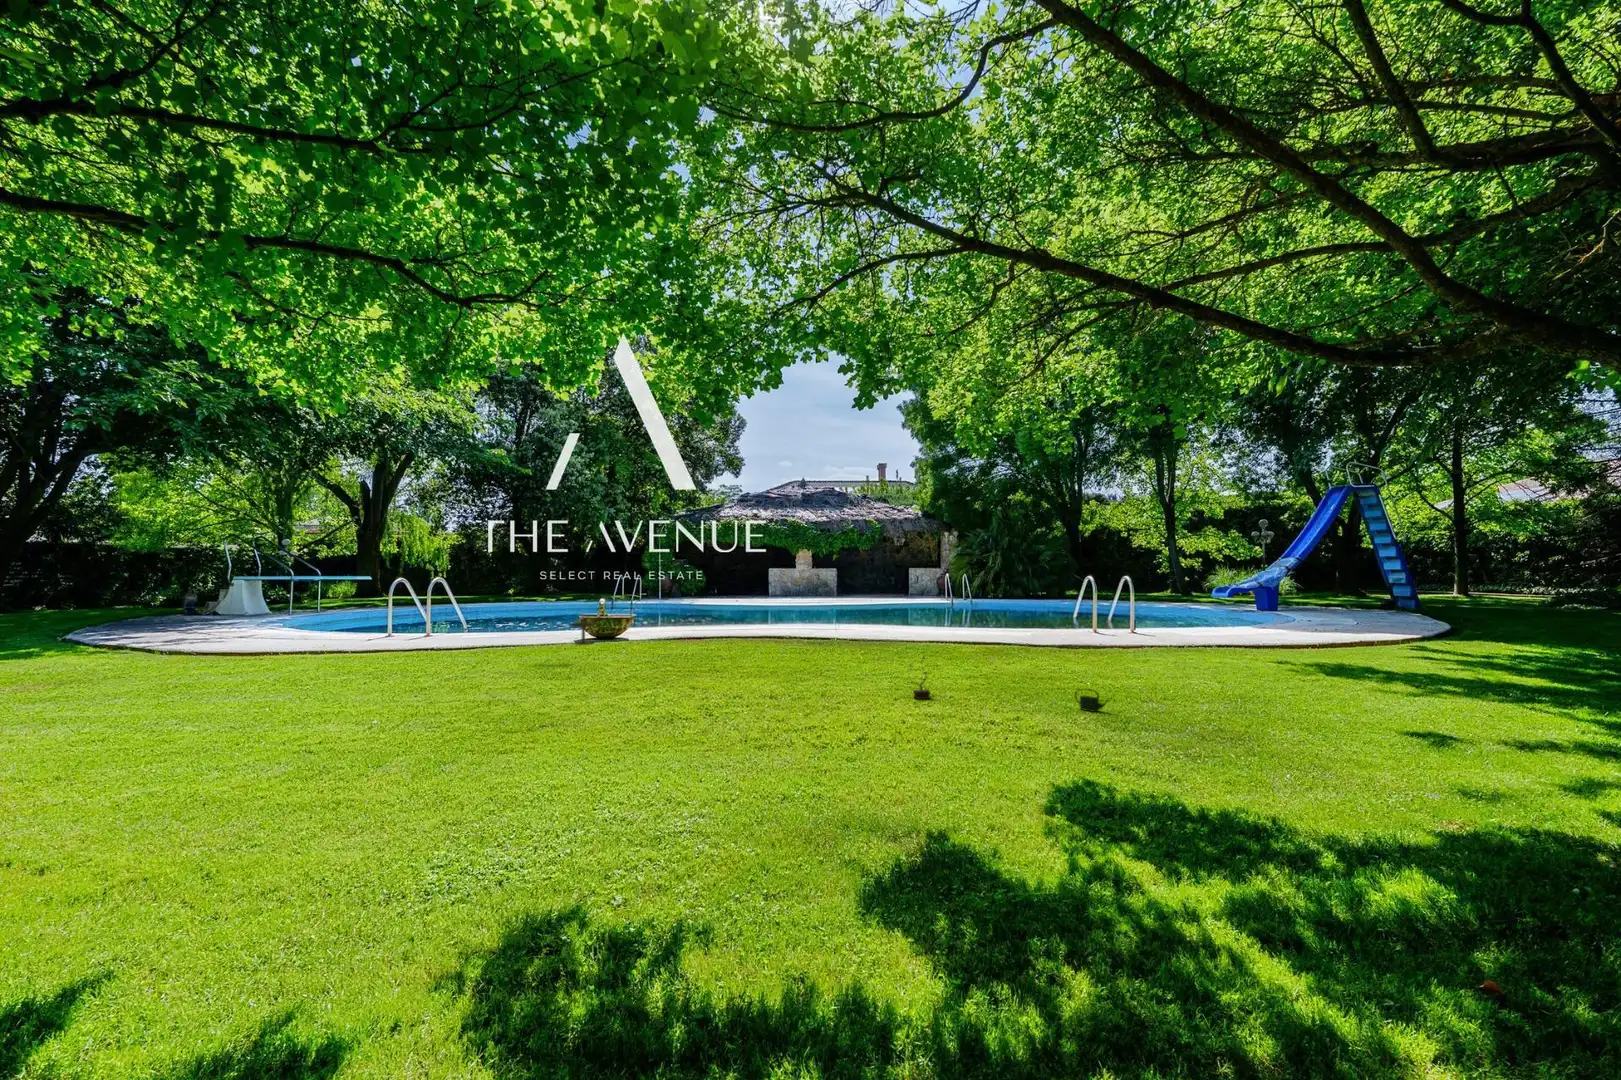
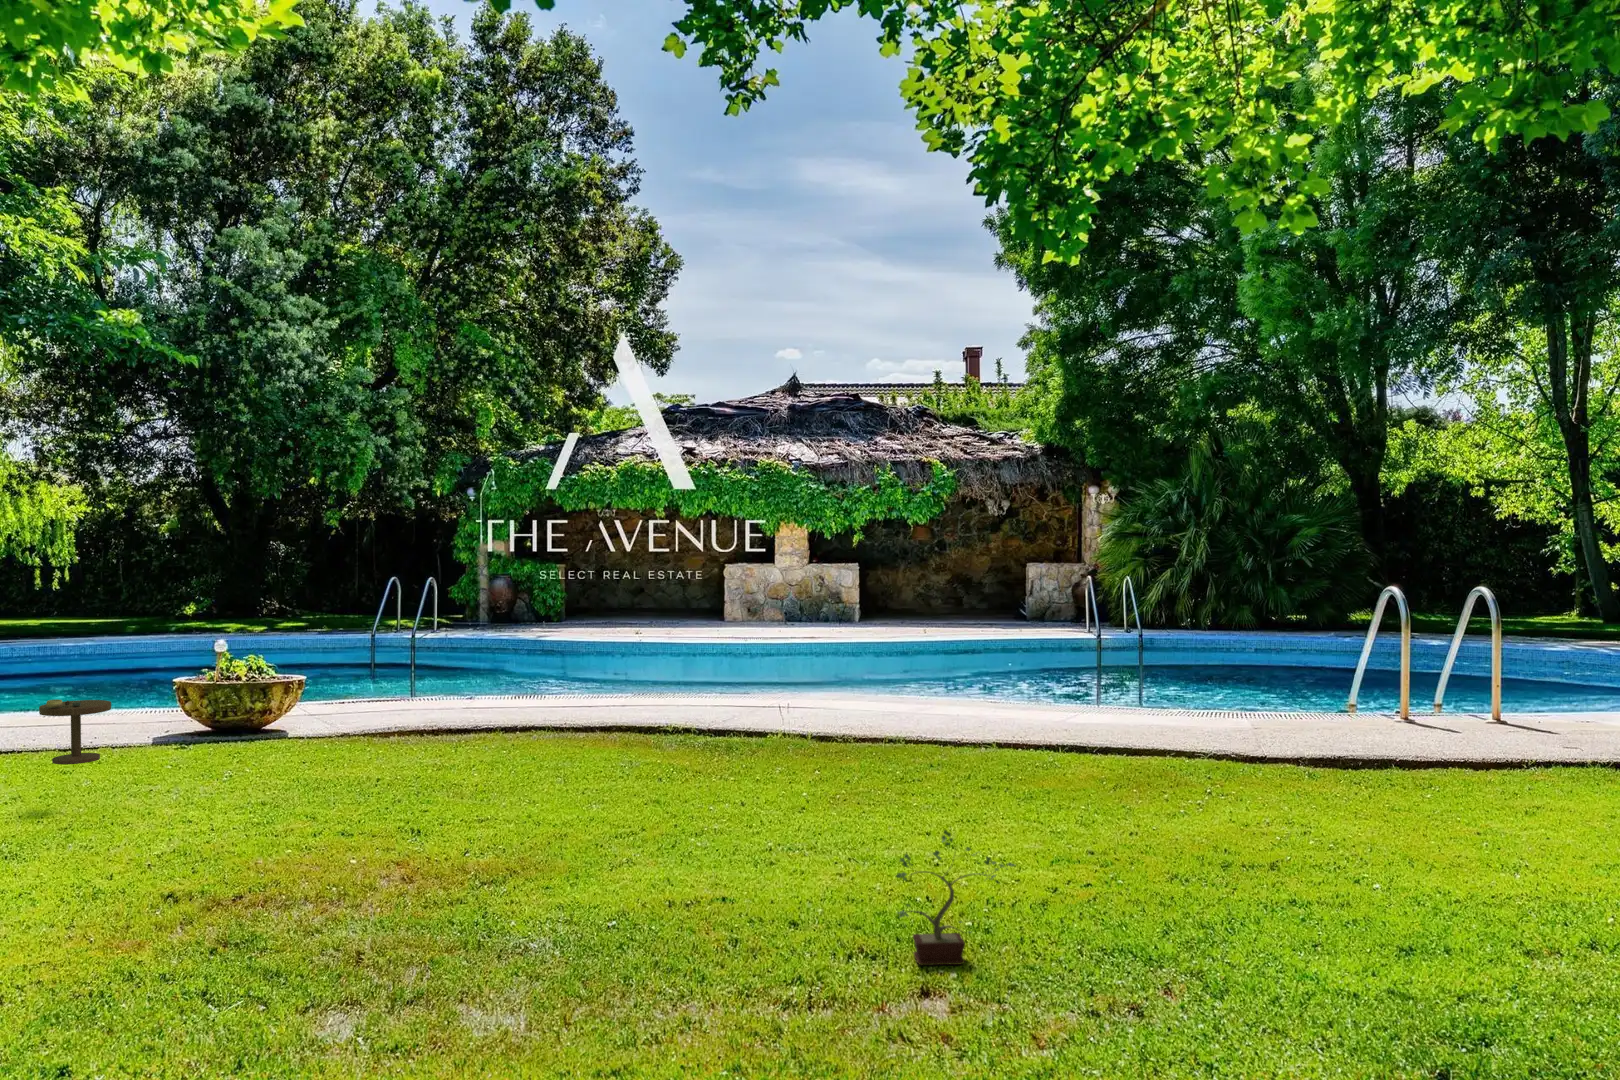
watering can: present [1075,689,1109,712] -> none [1421,956,1552,1038]

